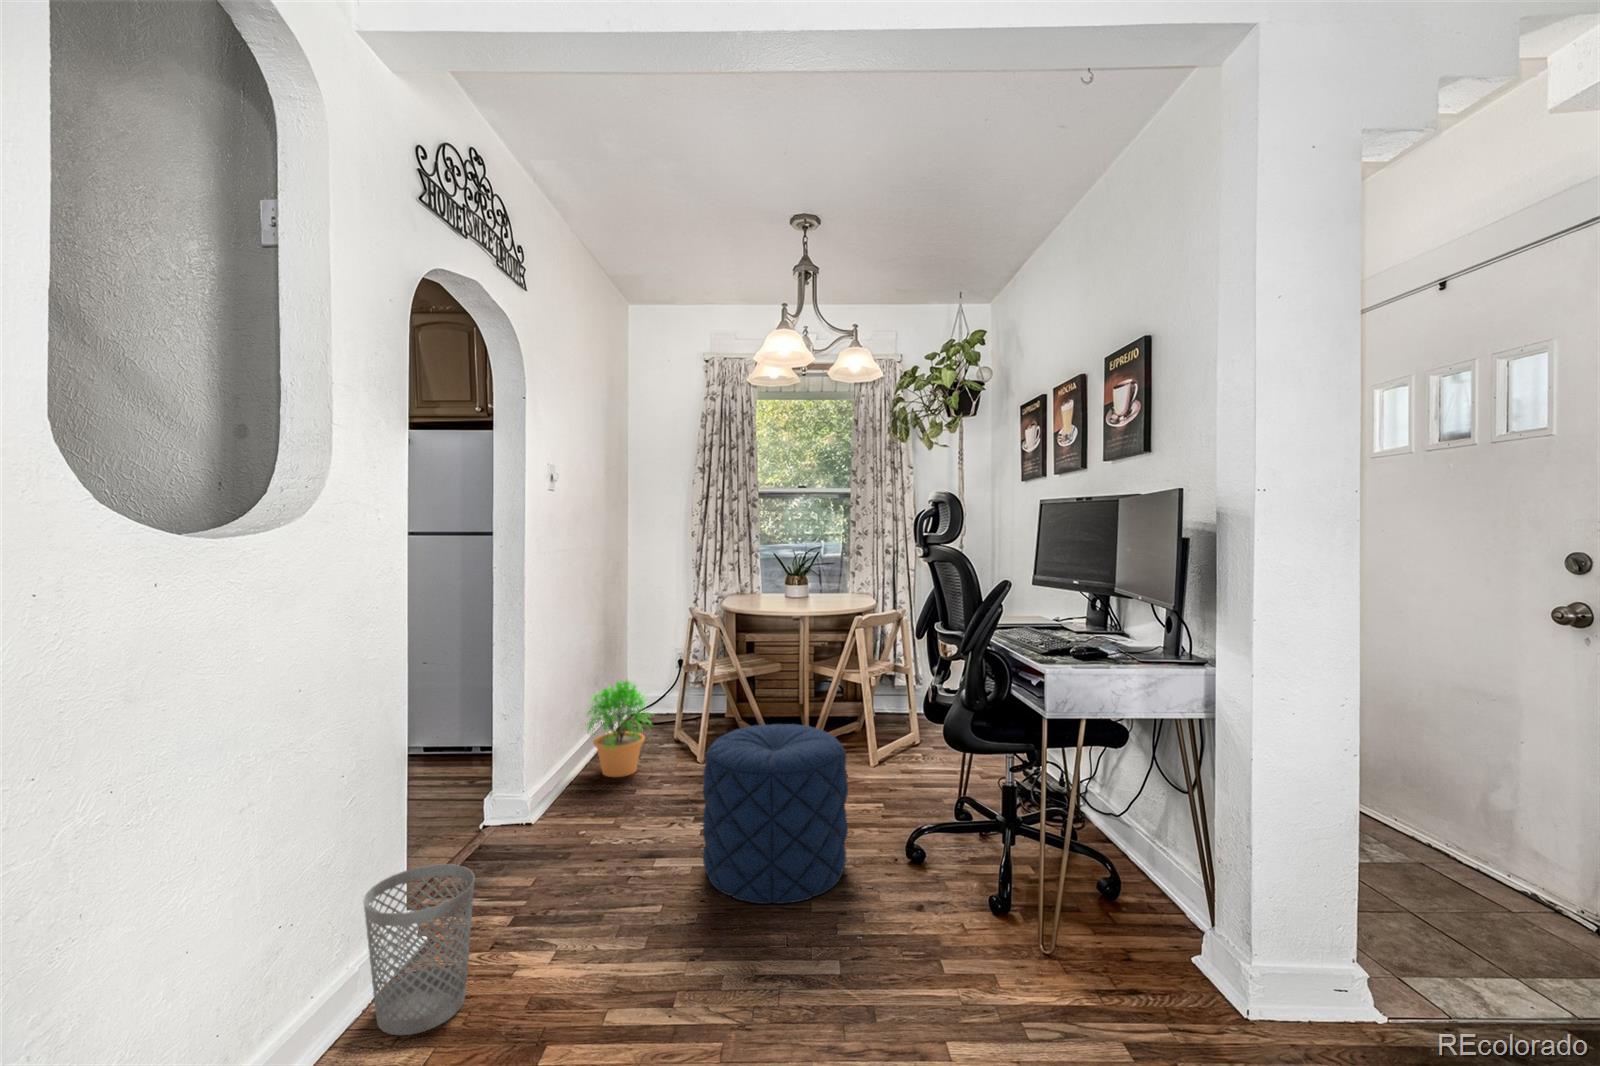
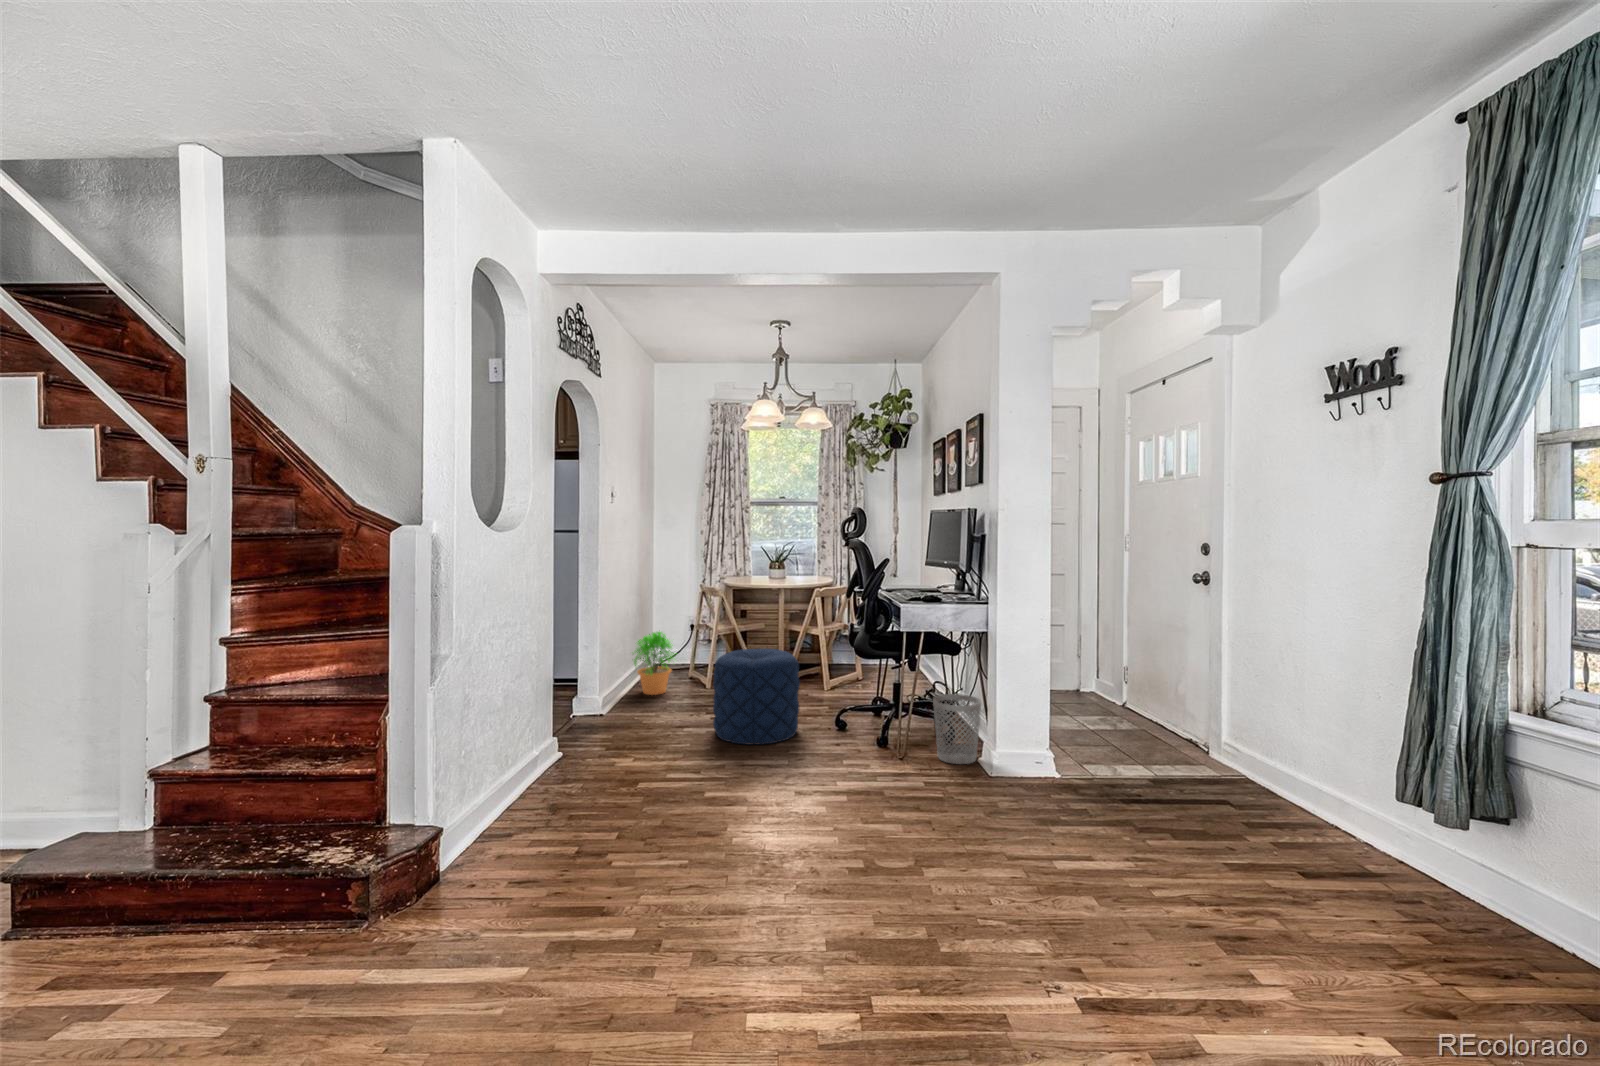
wastebasket: present [364,864,475,1035] -> present [933,694,981,764]

